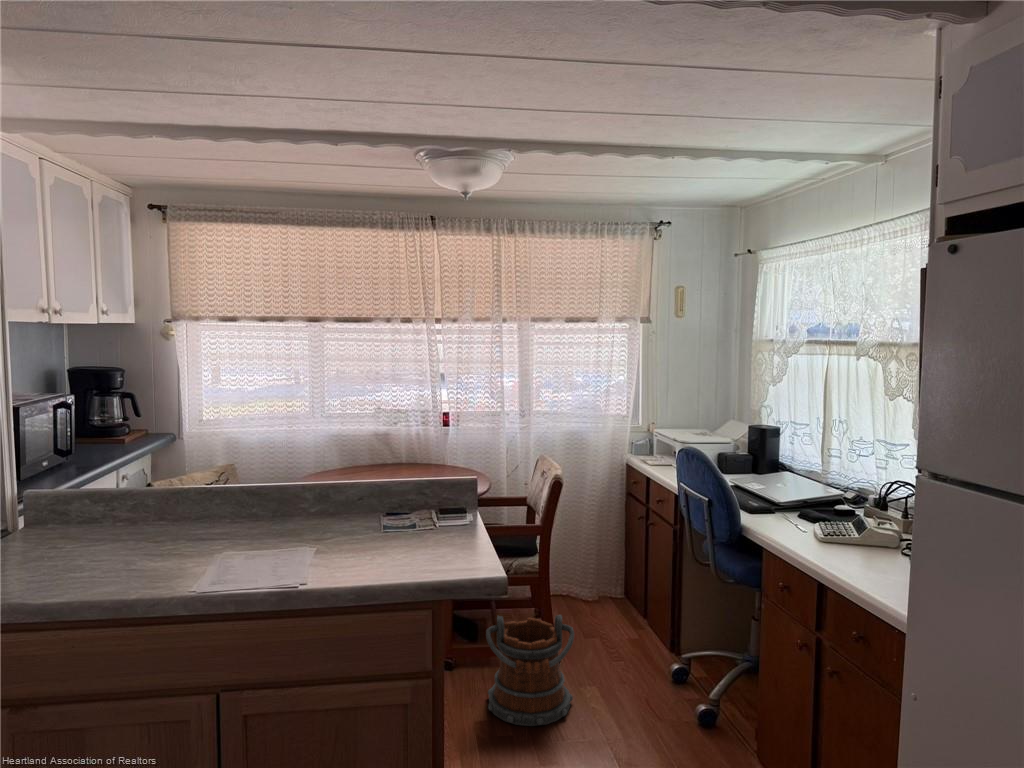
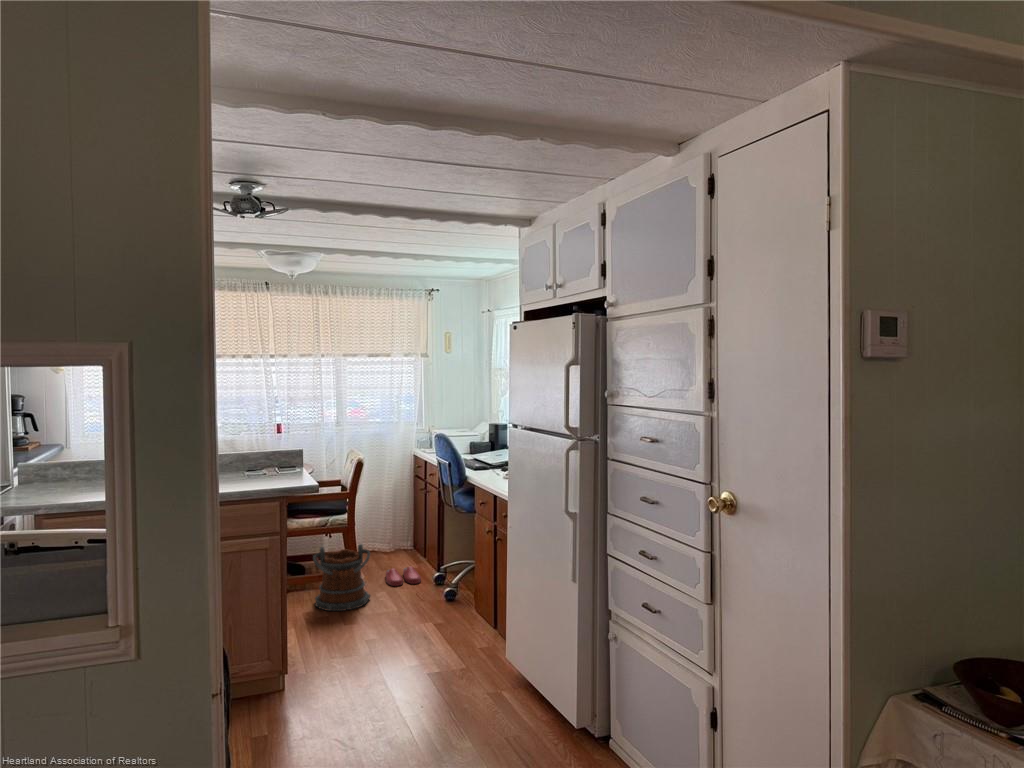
slippers: none [591,639,646,676] -> present [386,566,421,586]

